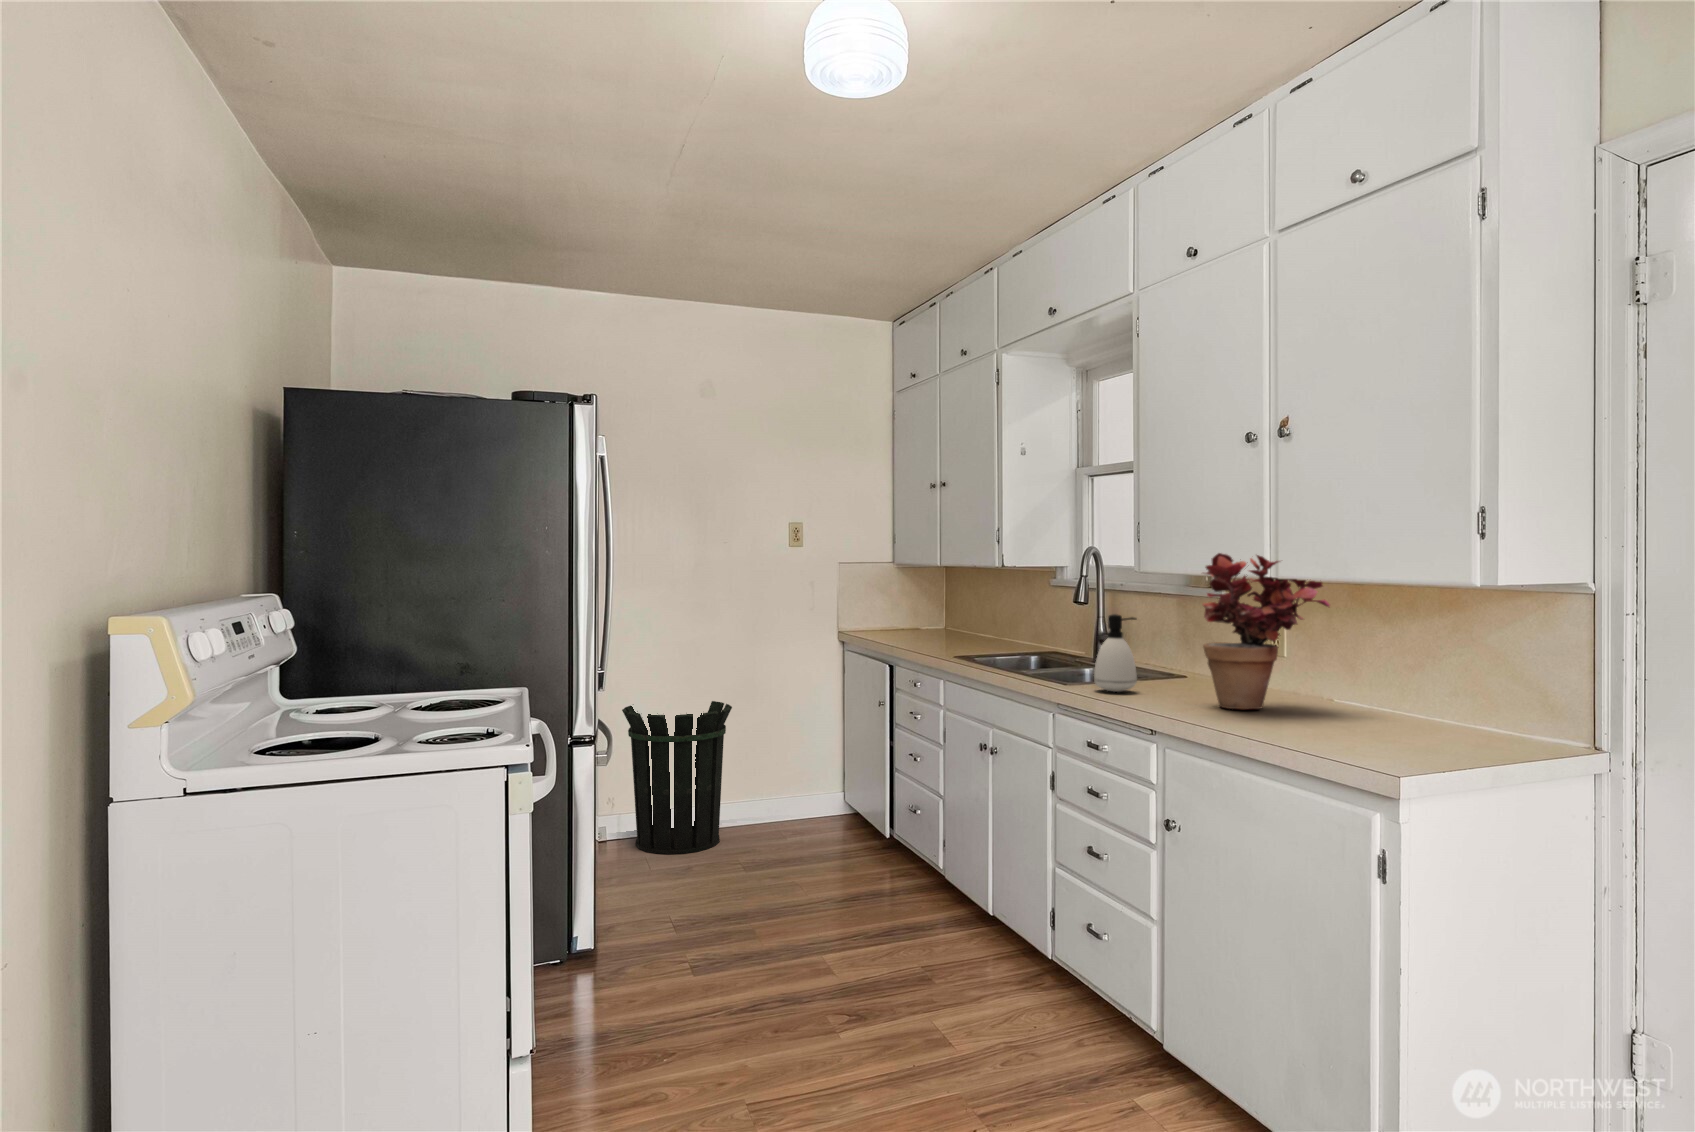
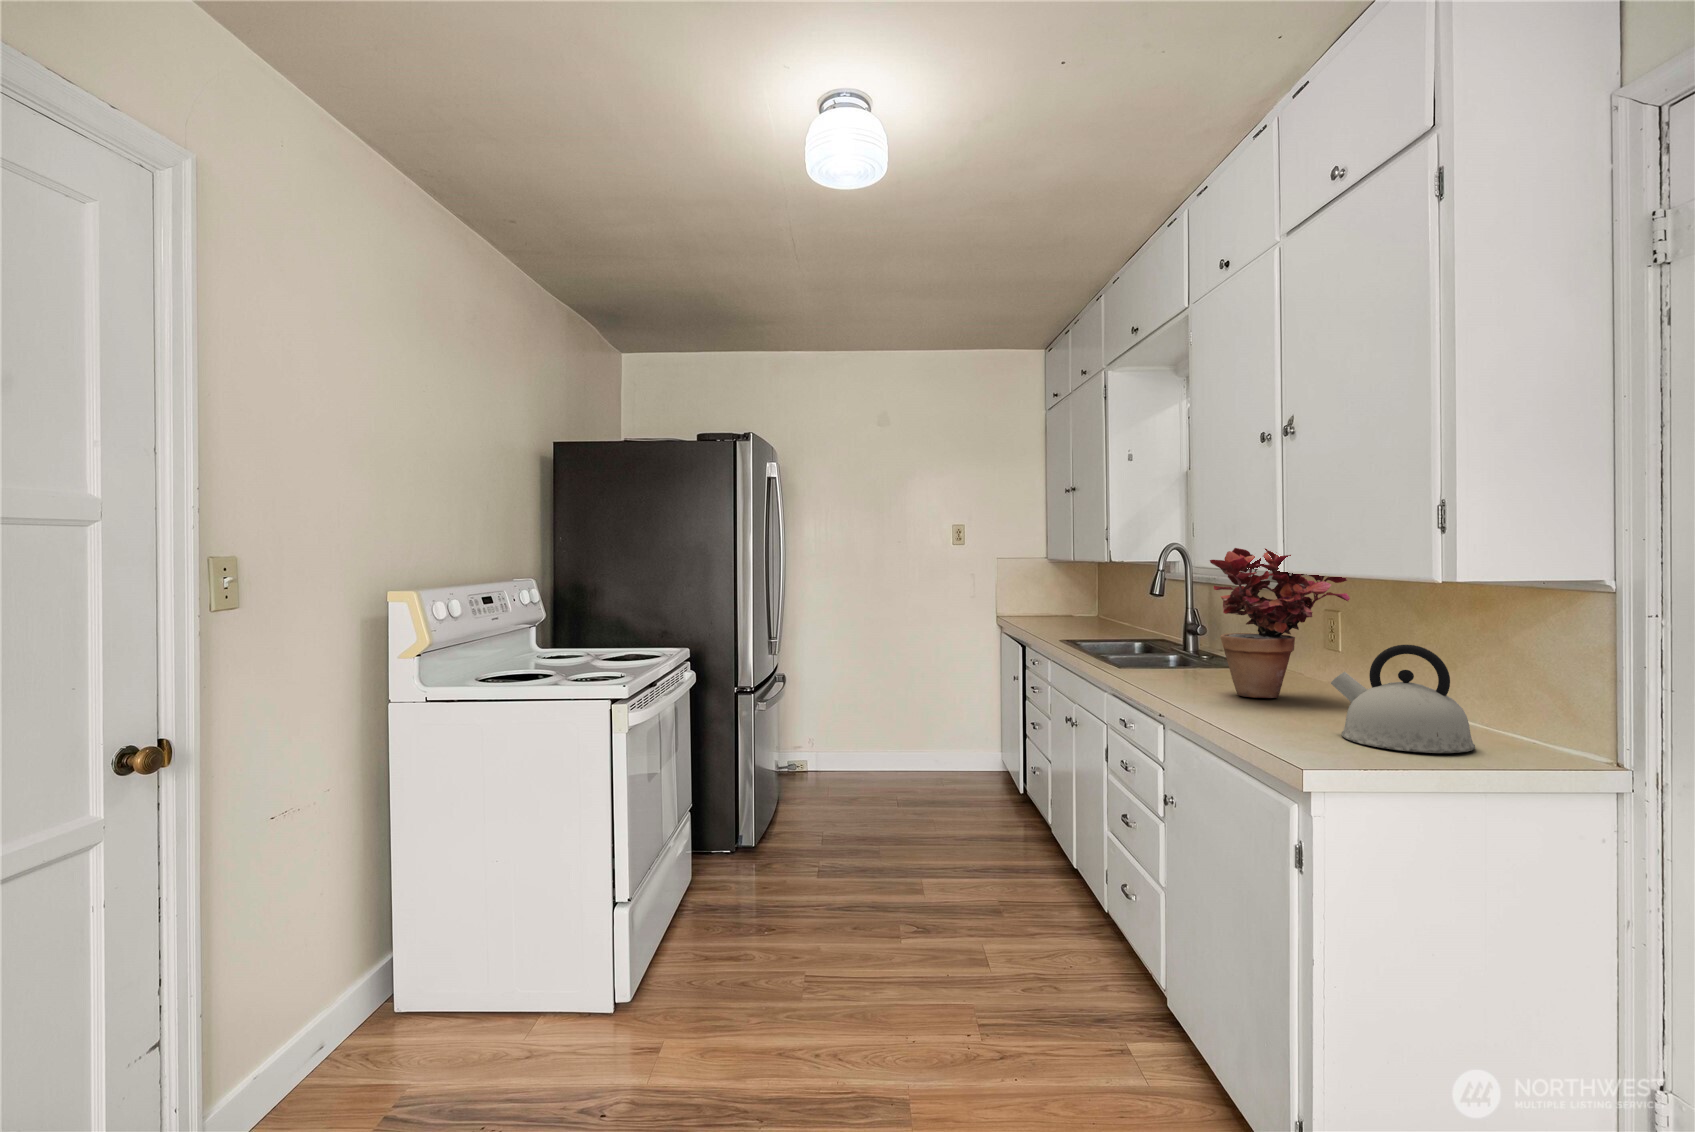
soap dispenser: present [1094,614,1137,692] -> none [1137,605,1179,676]
kettle: none [1360,649,1498,754] -> present [1331,645,1475,753]
waste bin: present [622,701,732,854] -> none [806,670,894,794]

